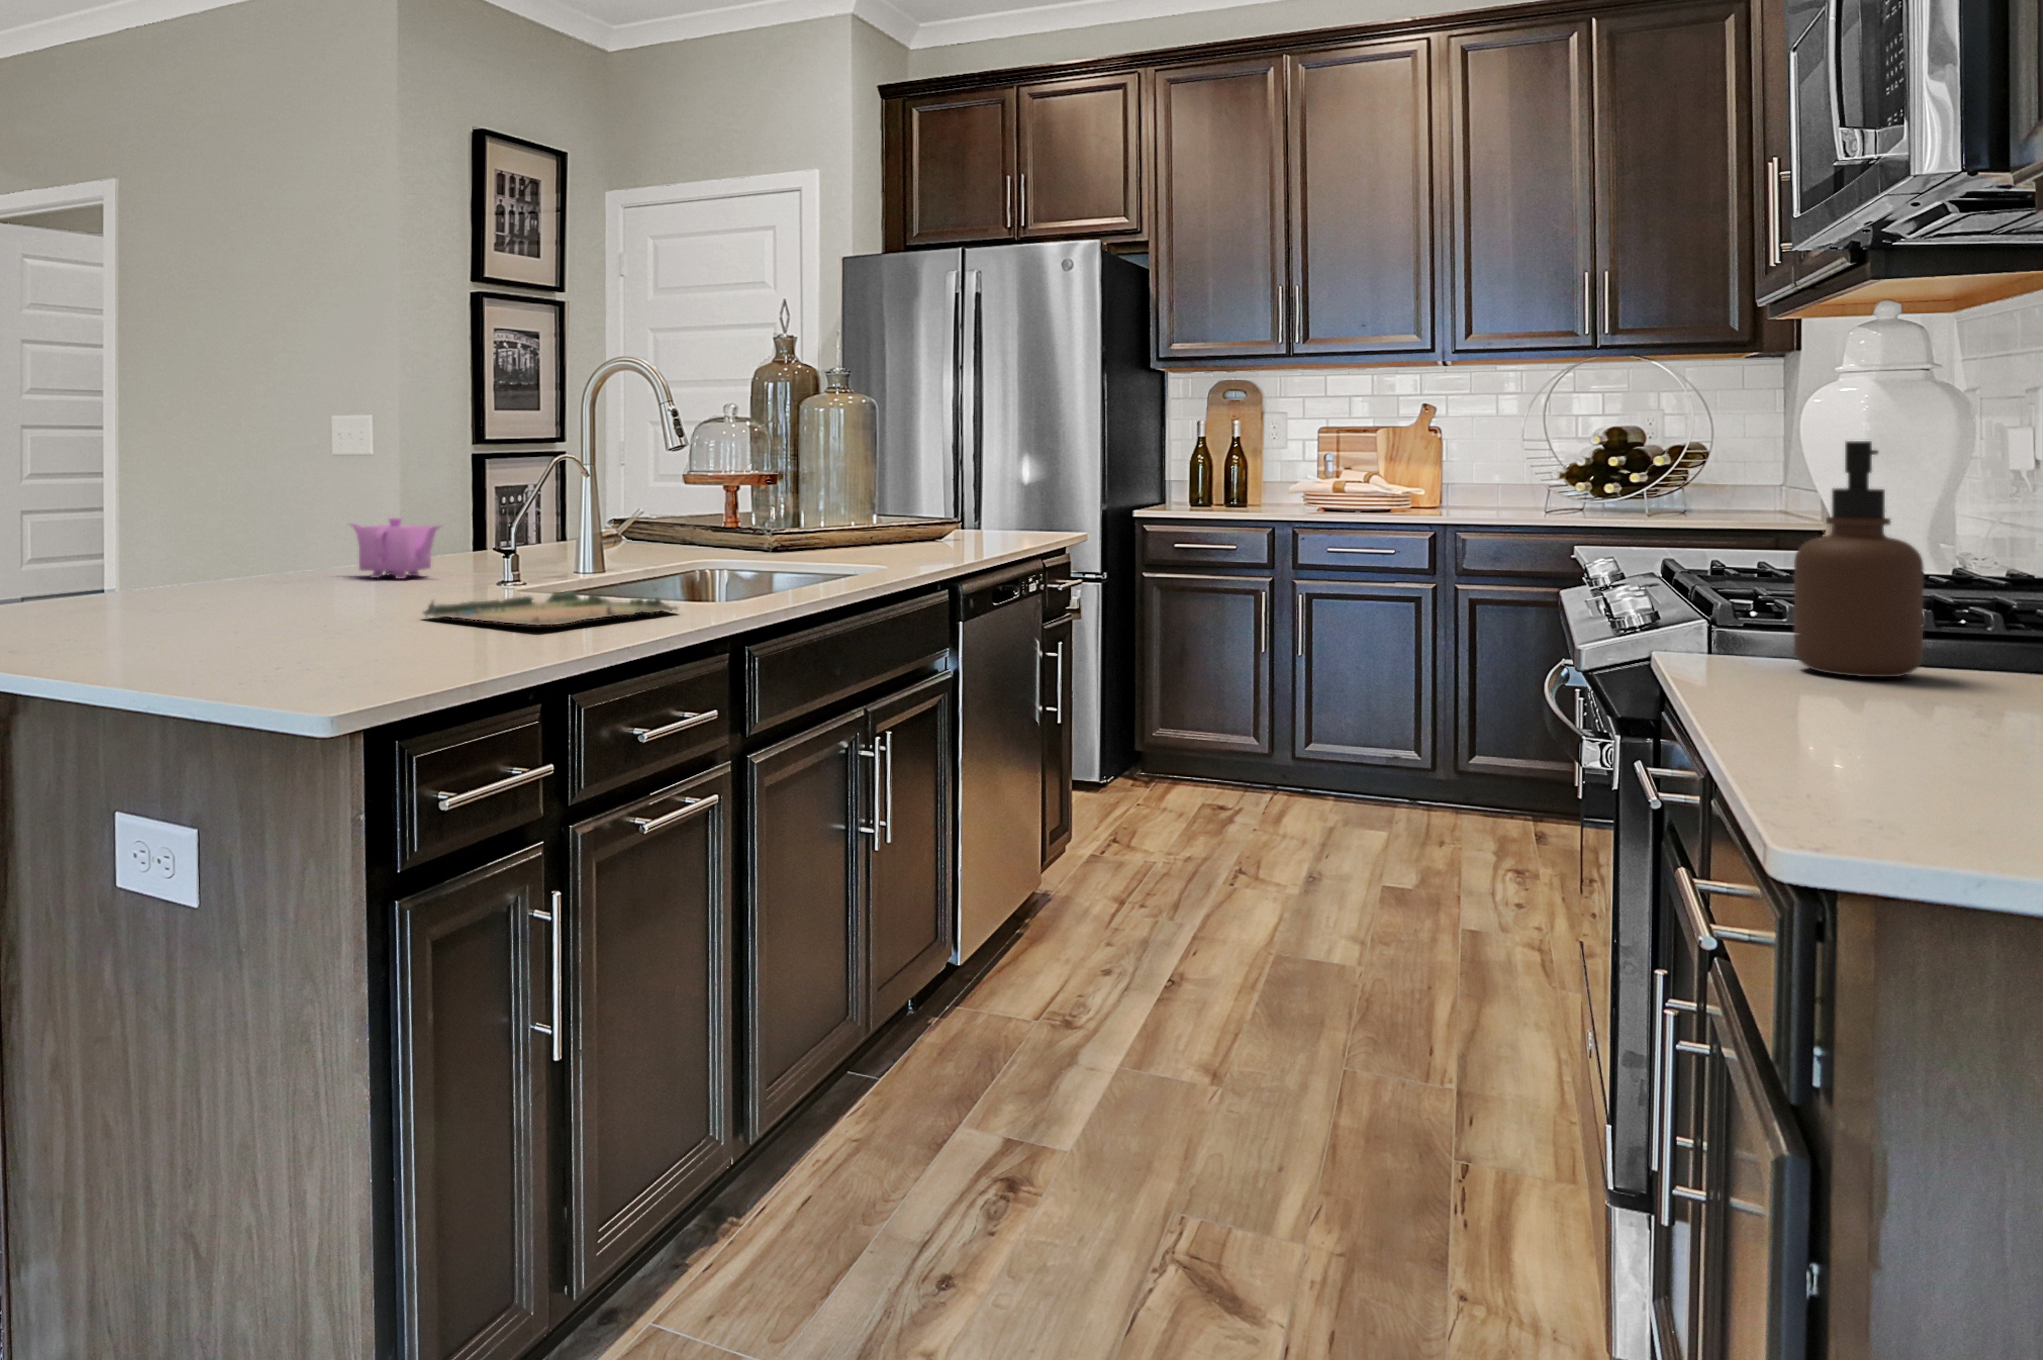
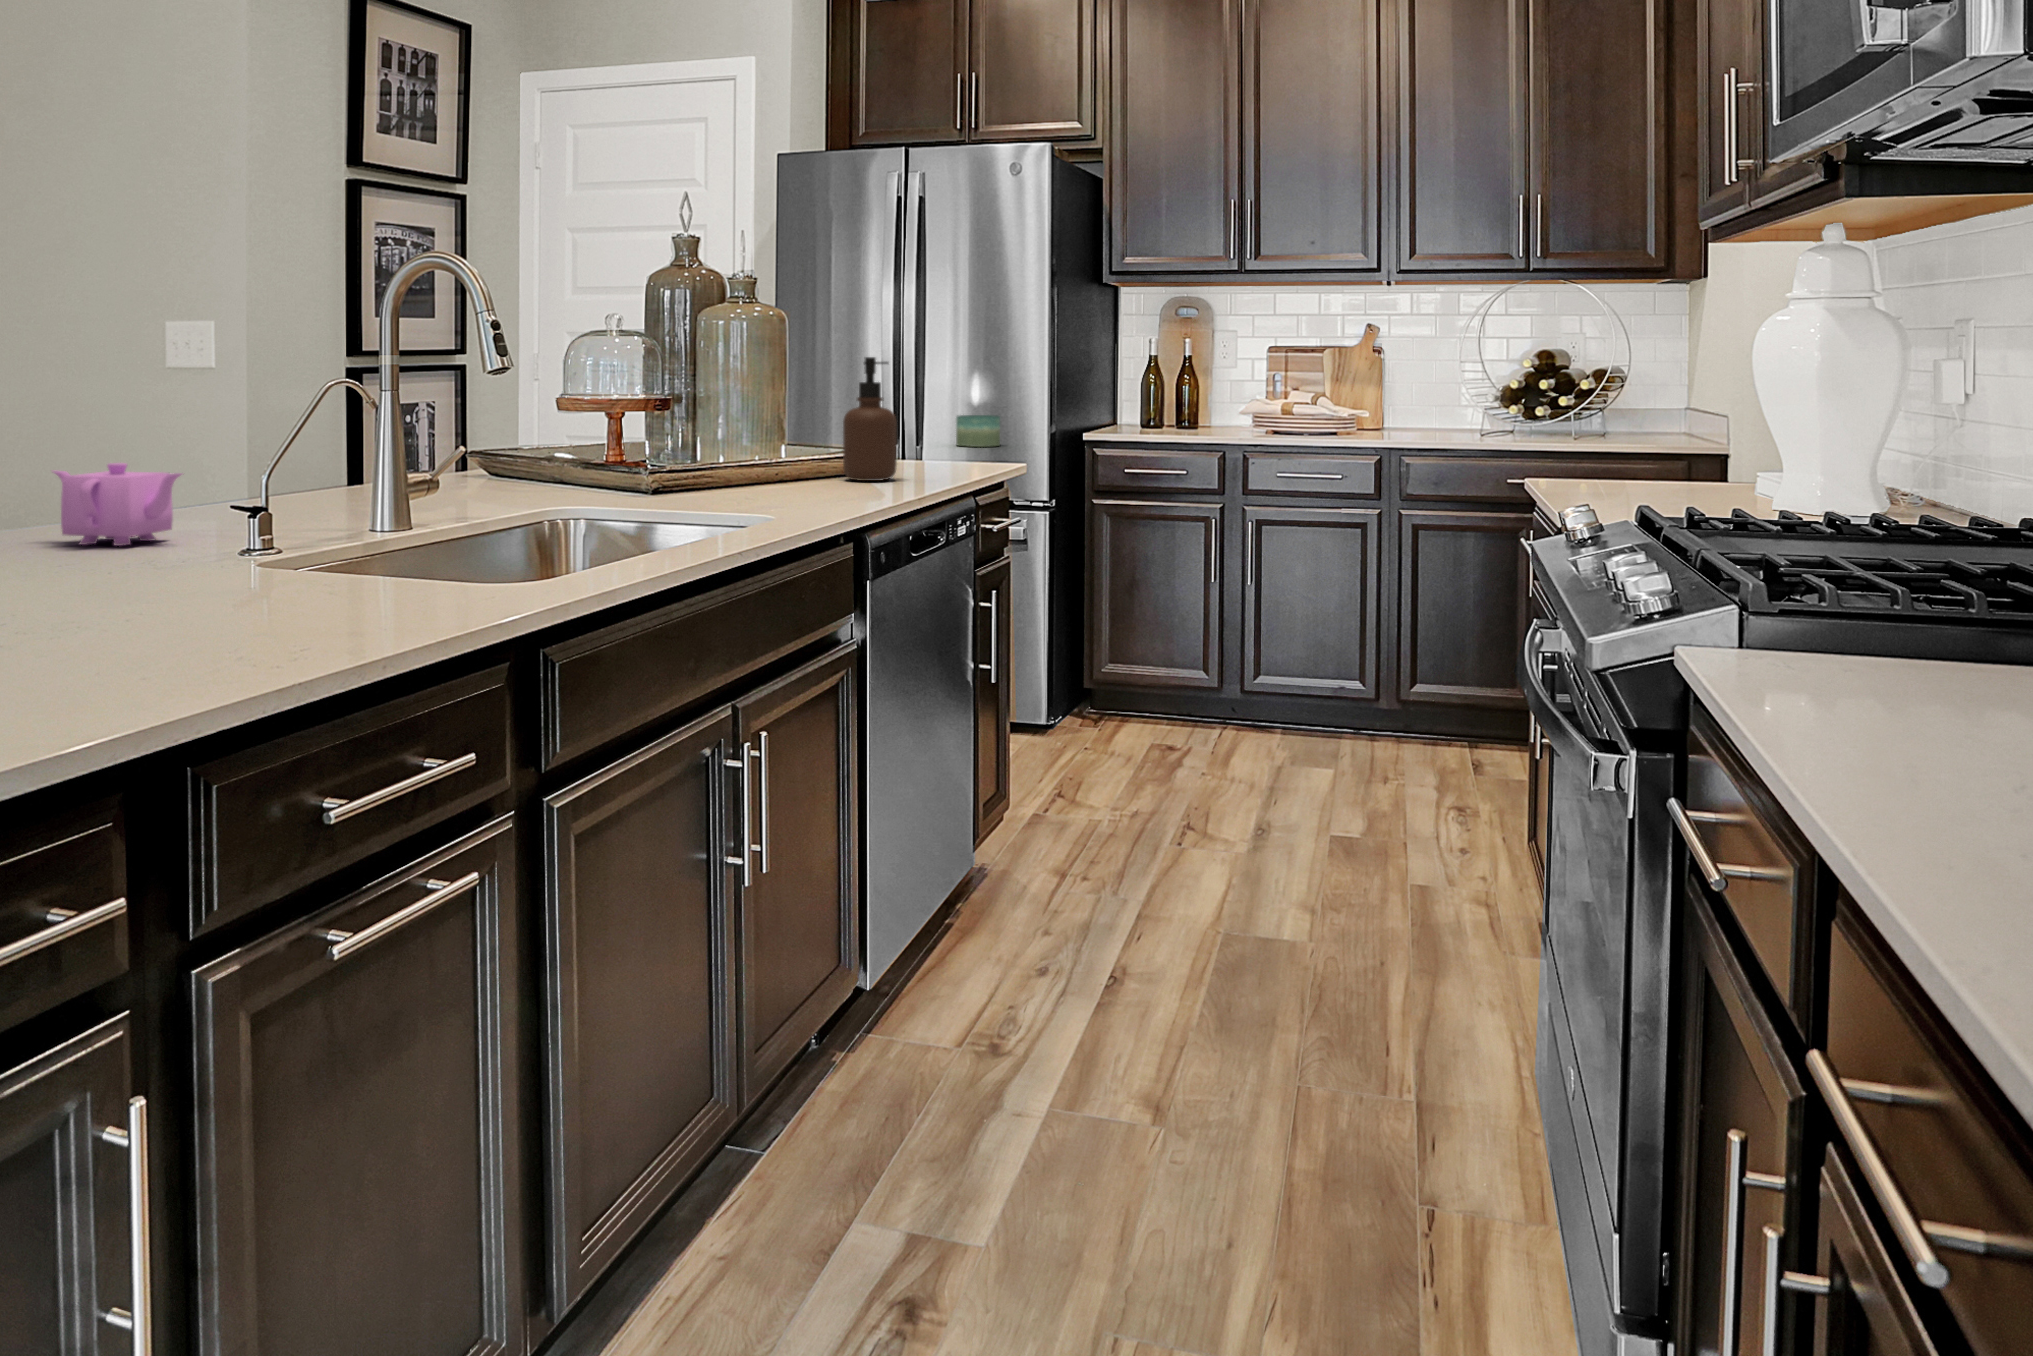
soap dispenser: present [1794,441,1924,677] -> present [843,357,897,481]
candle: none [1011,493,1052,521] -> present [956,415,1000,447]
tray: present [423,590,678,626] -> none [57,561,459,639]

